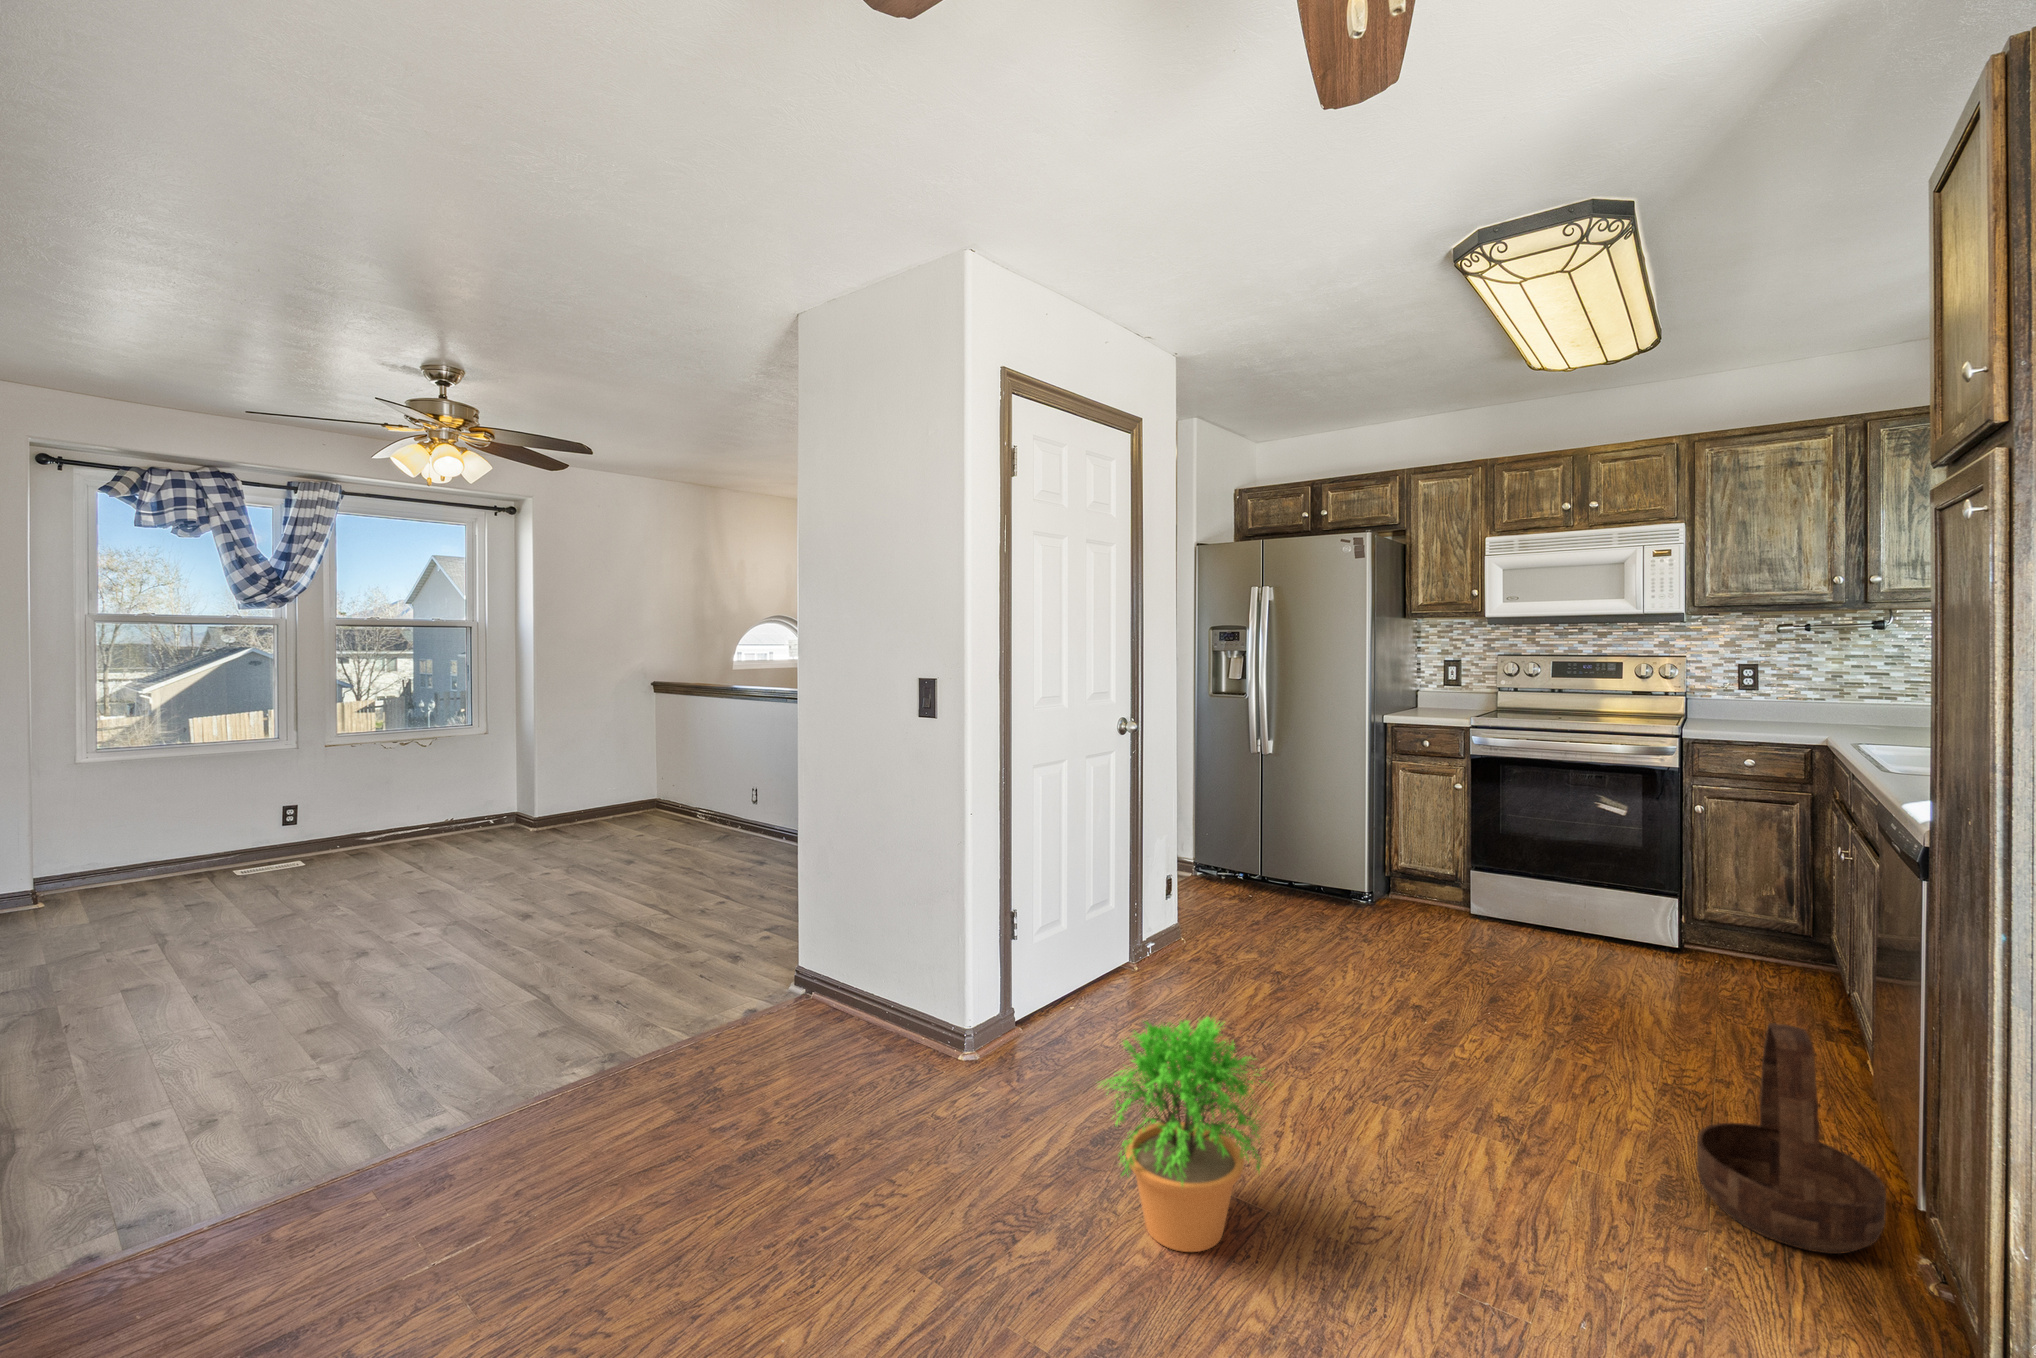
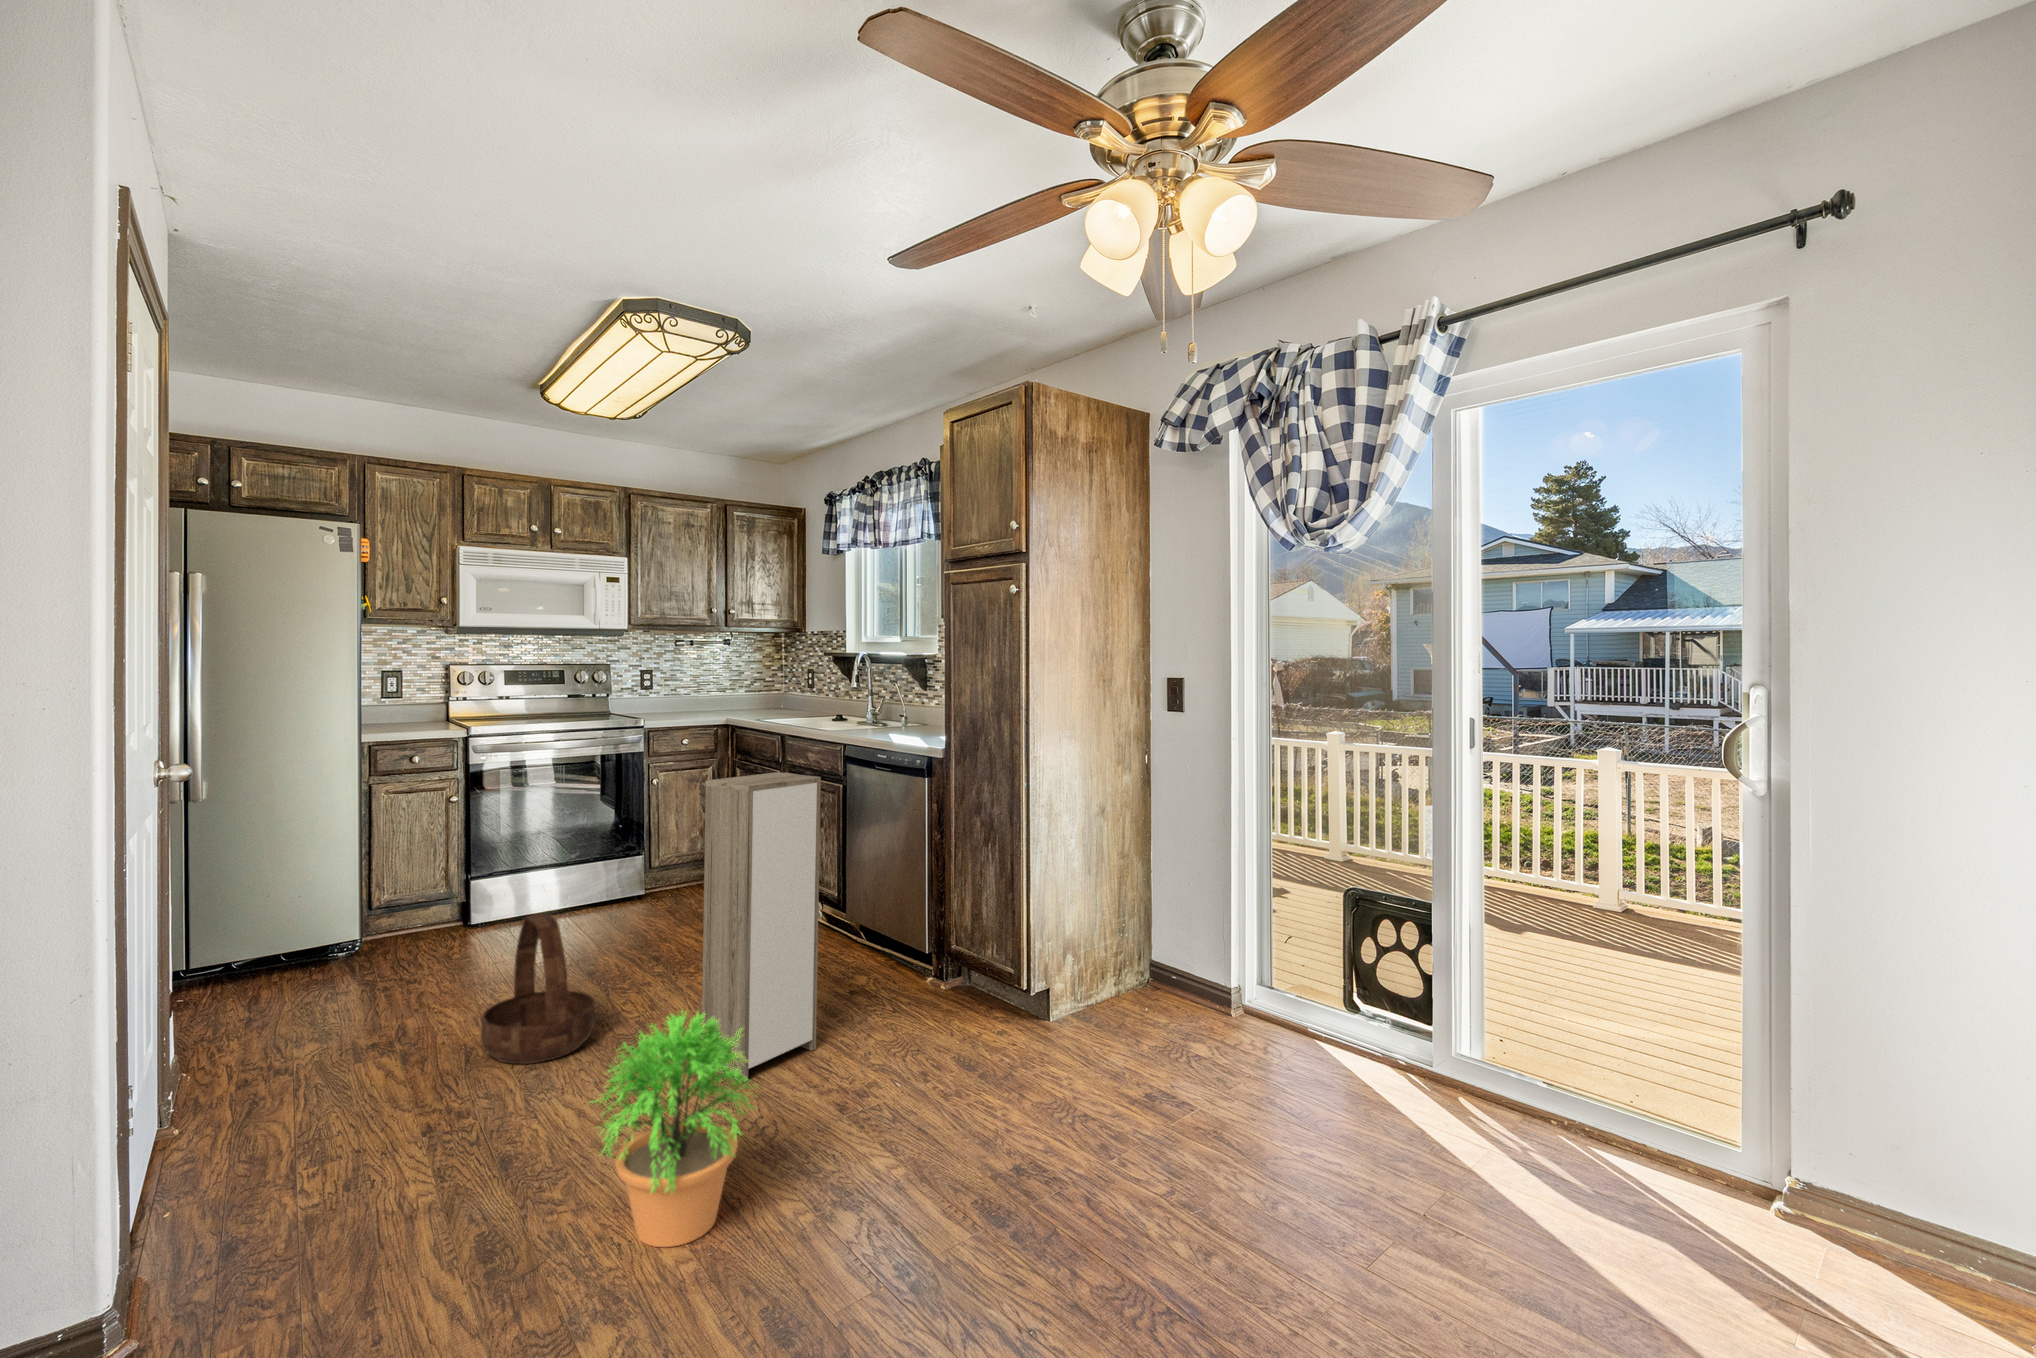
storage cabinet: none [1435,794,1588,1198] -> present [702,772,821,1083]
basket: present [1696,1023,1886,1254] -> present [481,914,595,1064]

